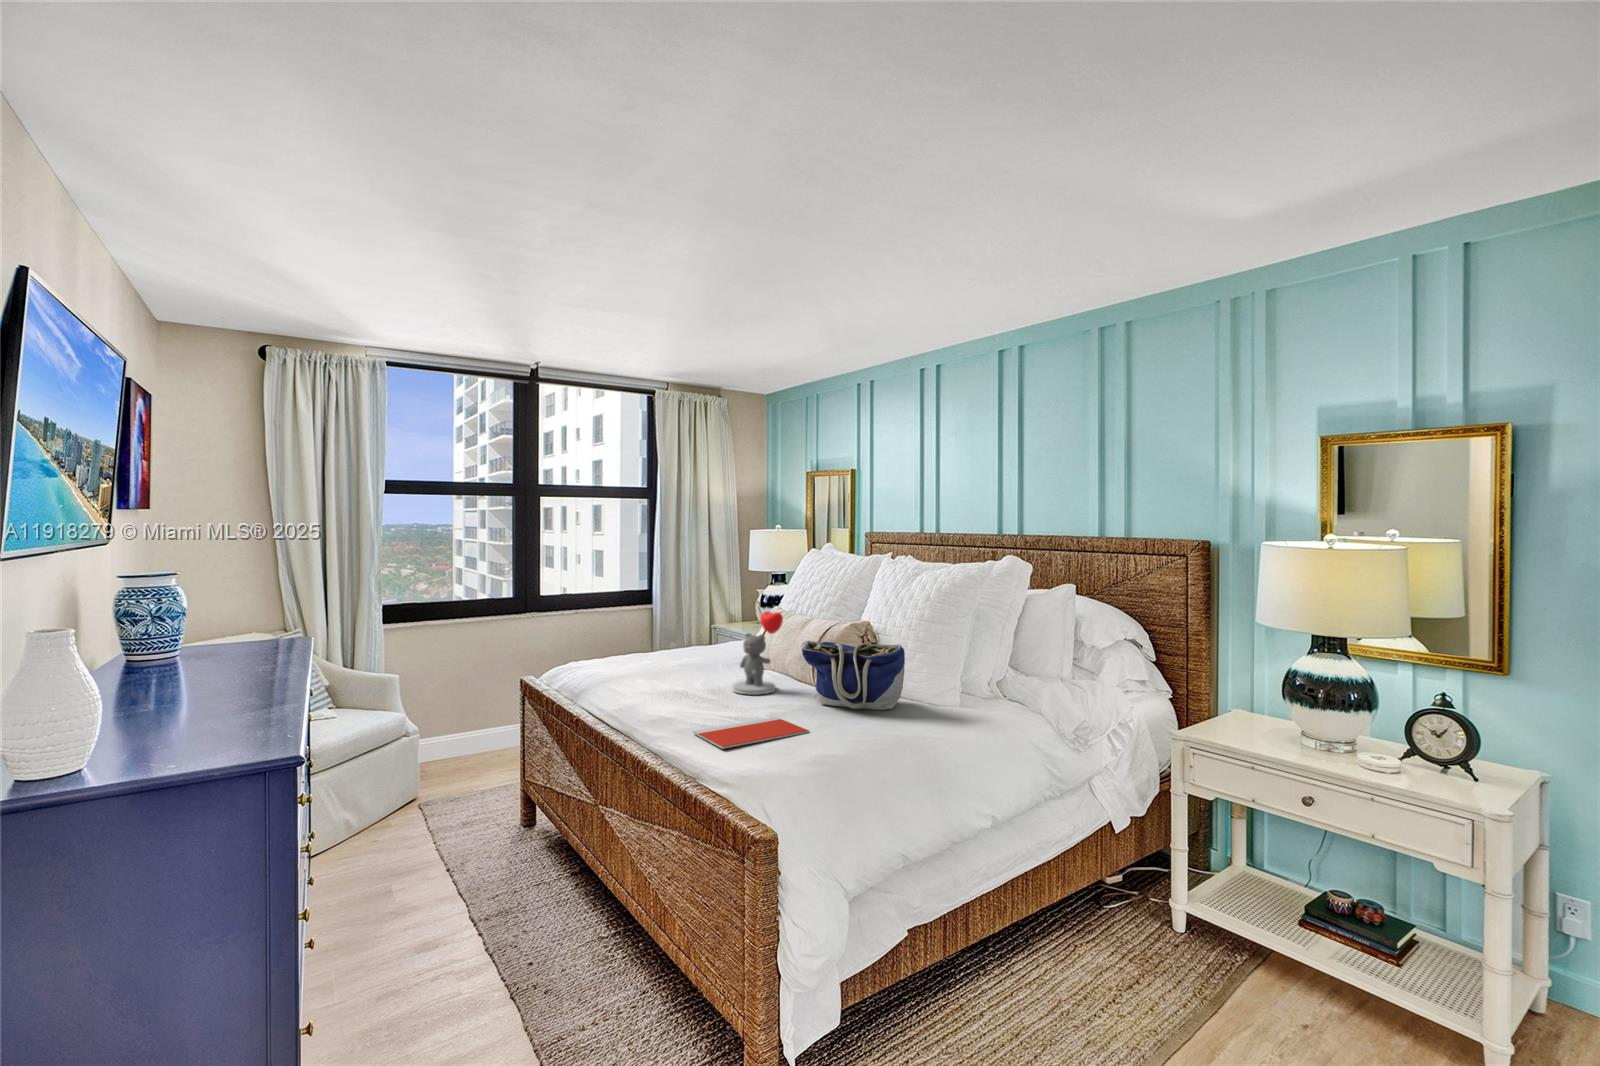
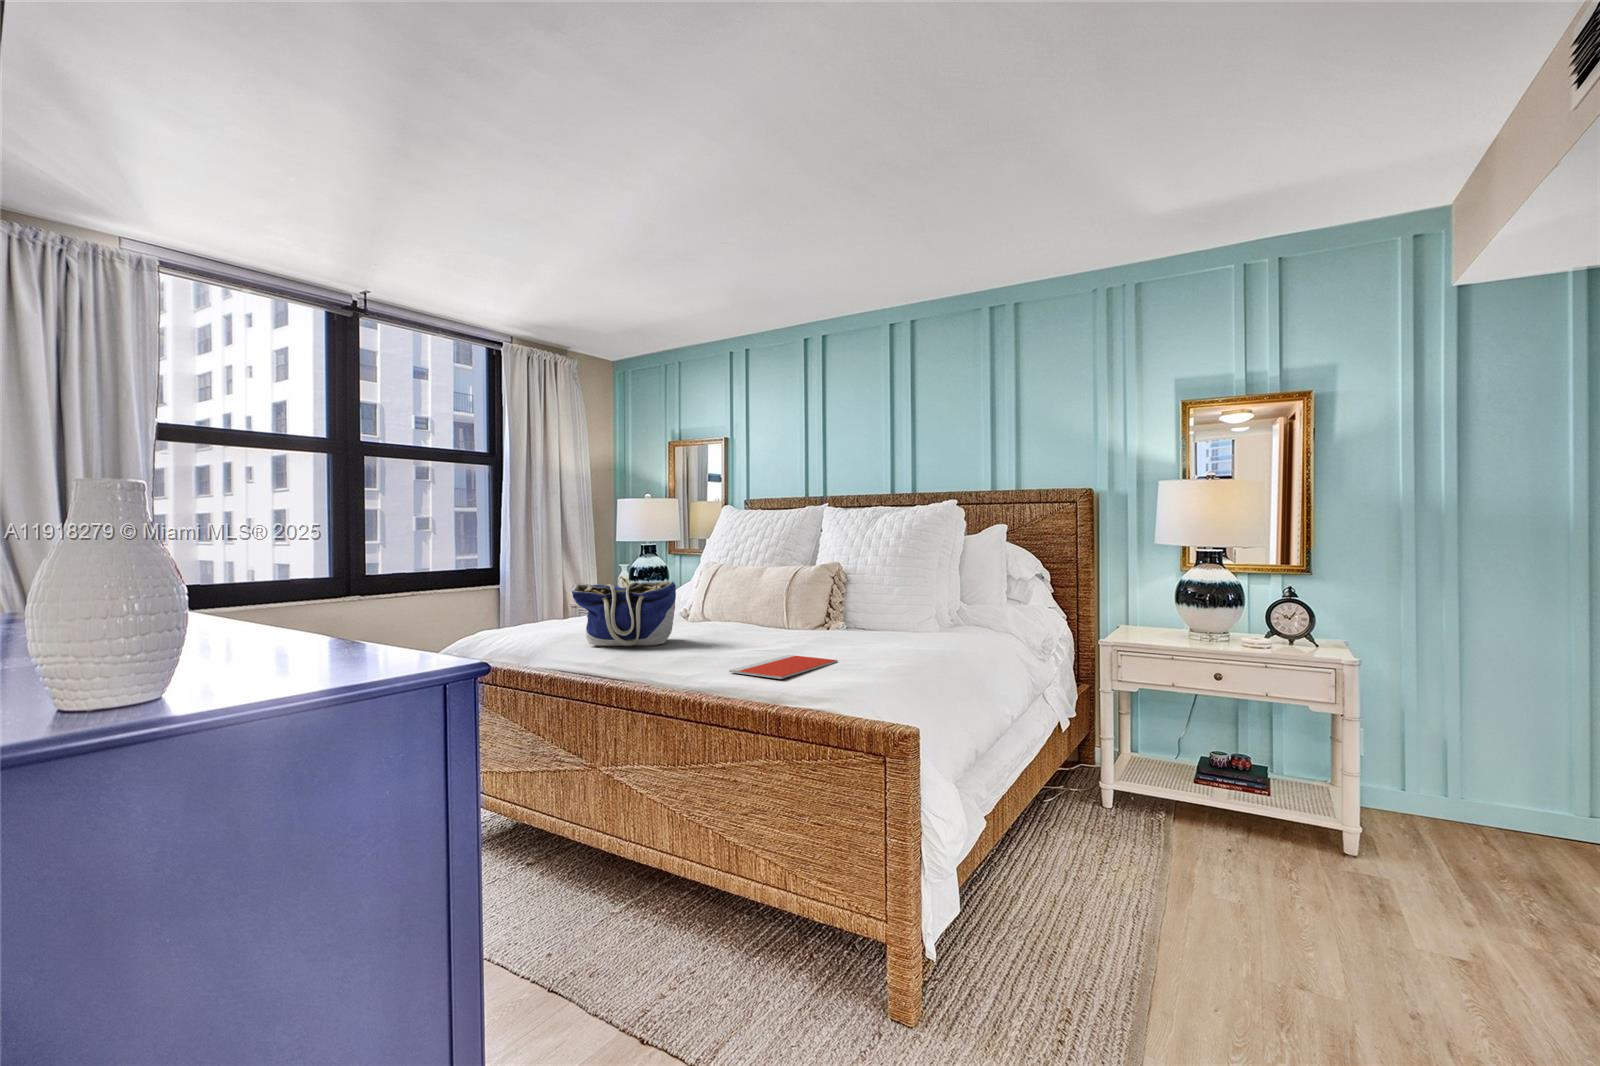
teddy bear: present [733,611,783,695] -> none [707,557,762,643]
tote bag: present [801,641,905,710] -> present [571,580,676,646]

